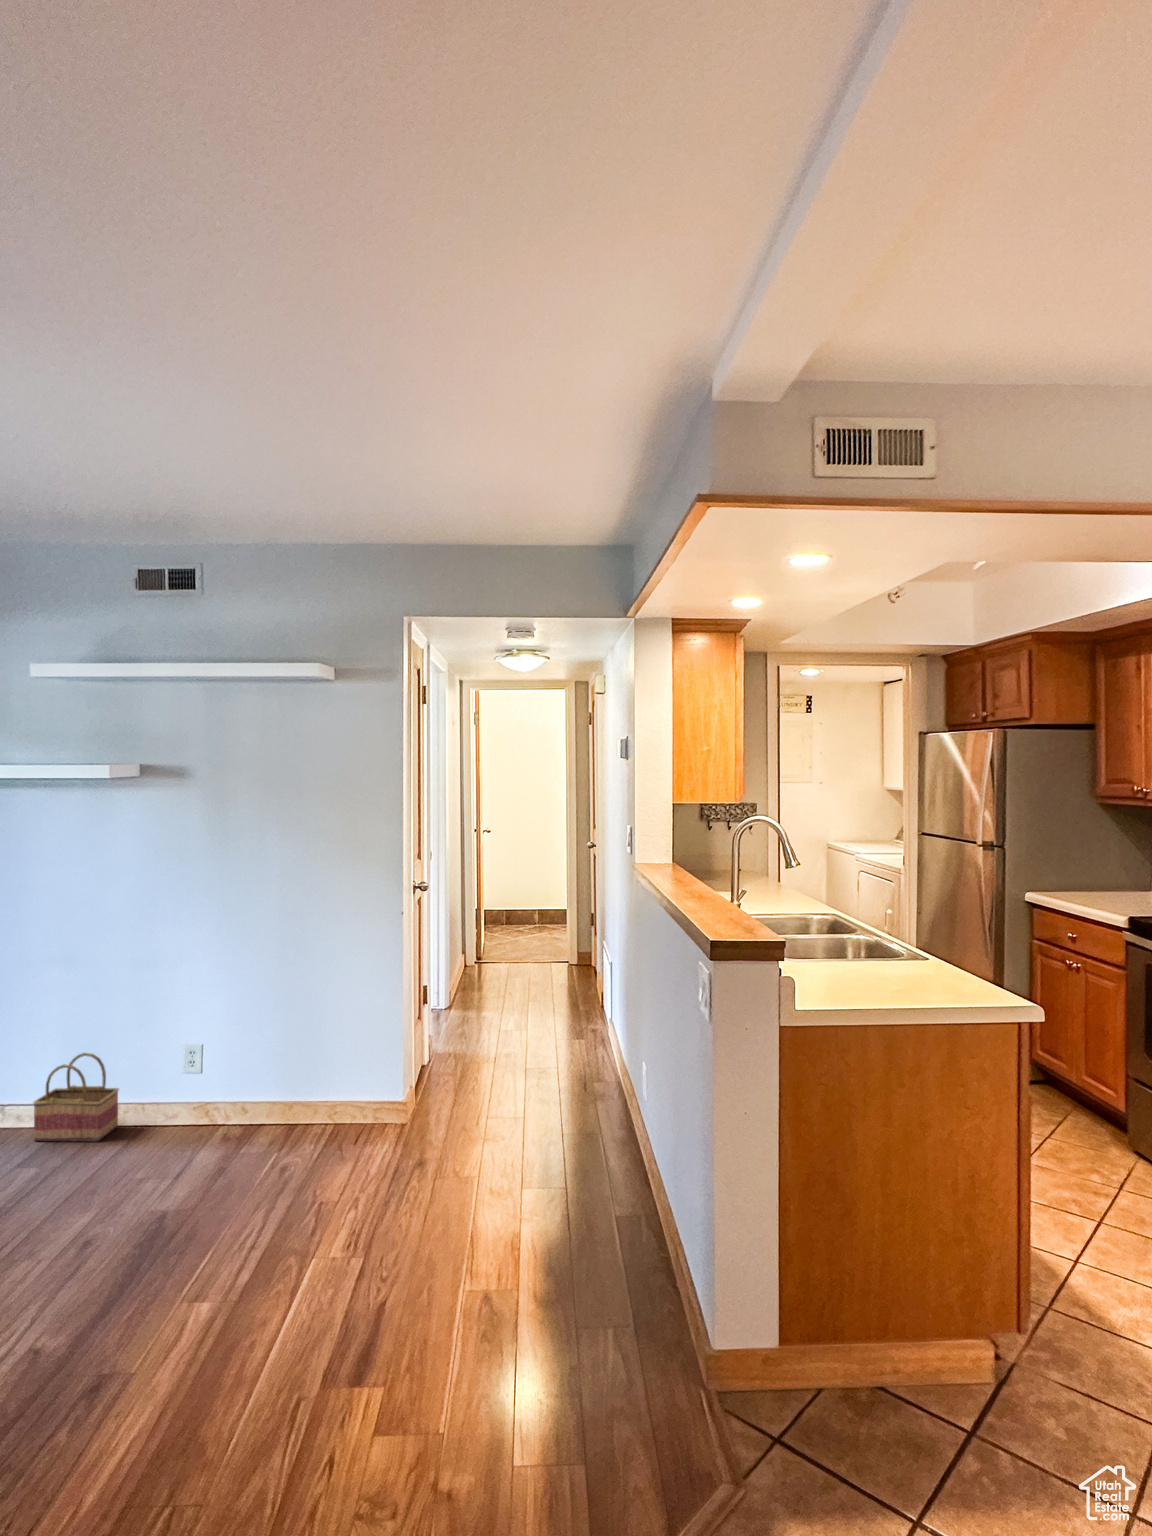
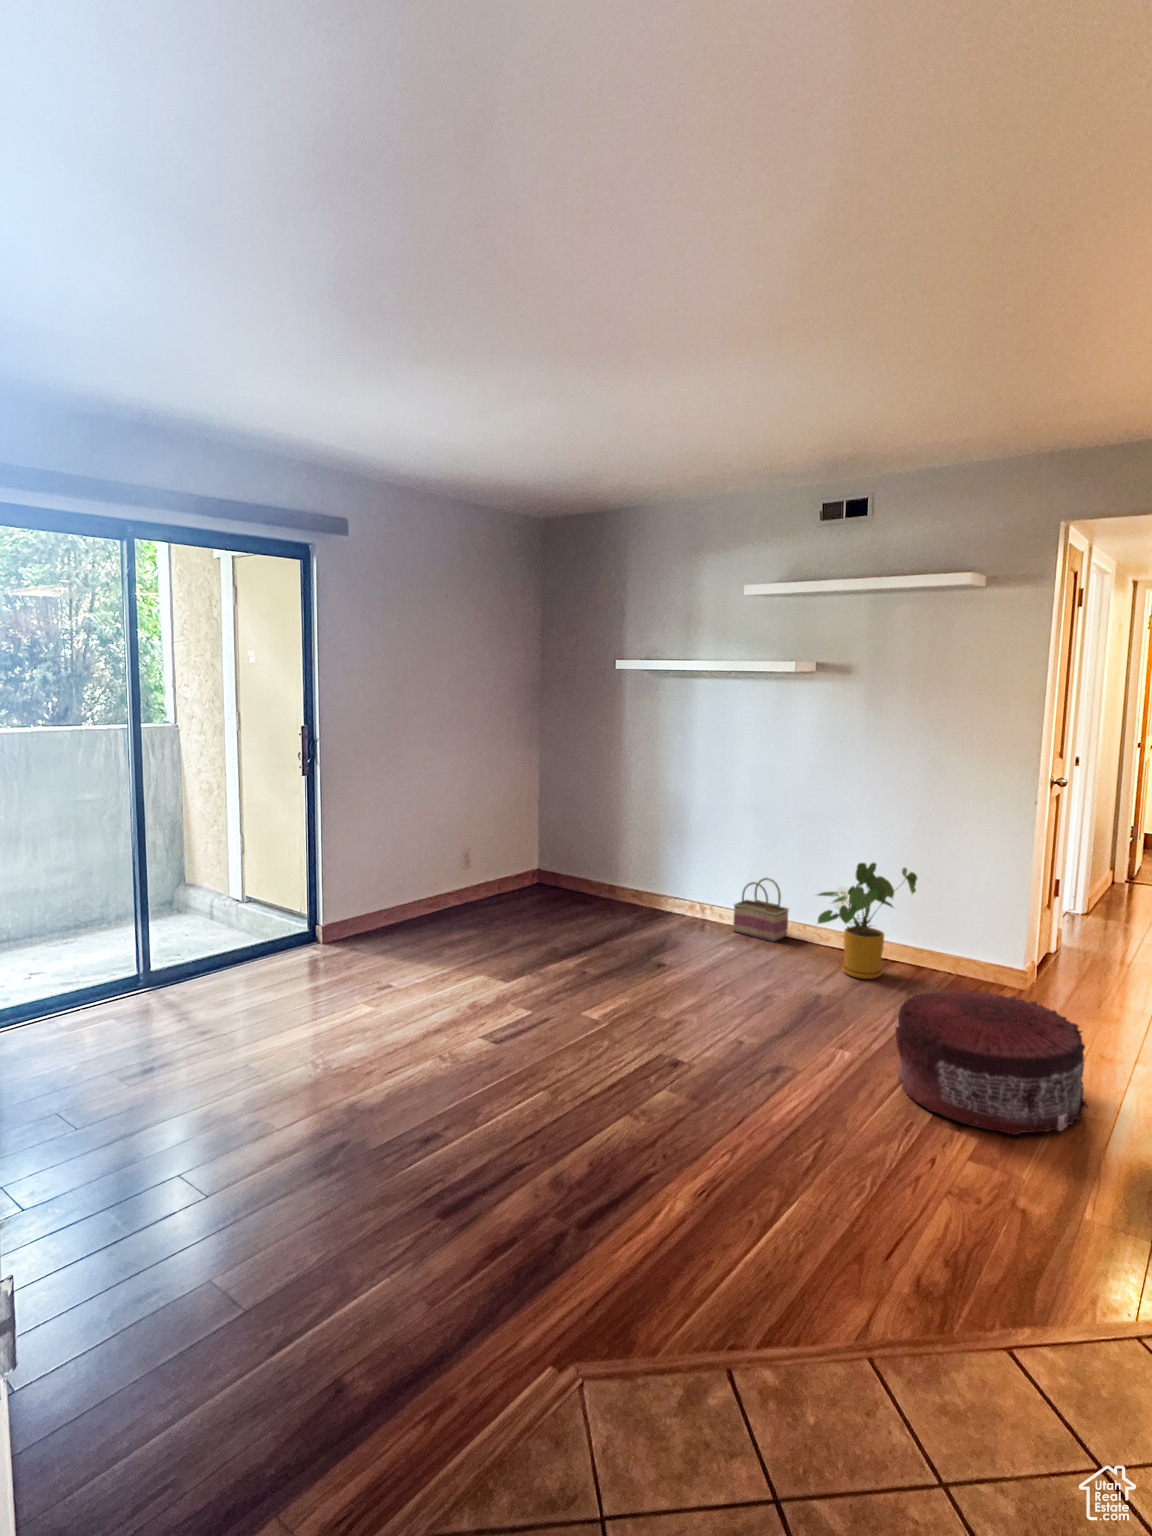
house plant: none [150,1008,283,1166] -> present [818,863,917,979]
pouf: none [265,1155,492,1368] -> present [895,988,1087,1135]

